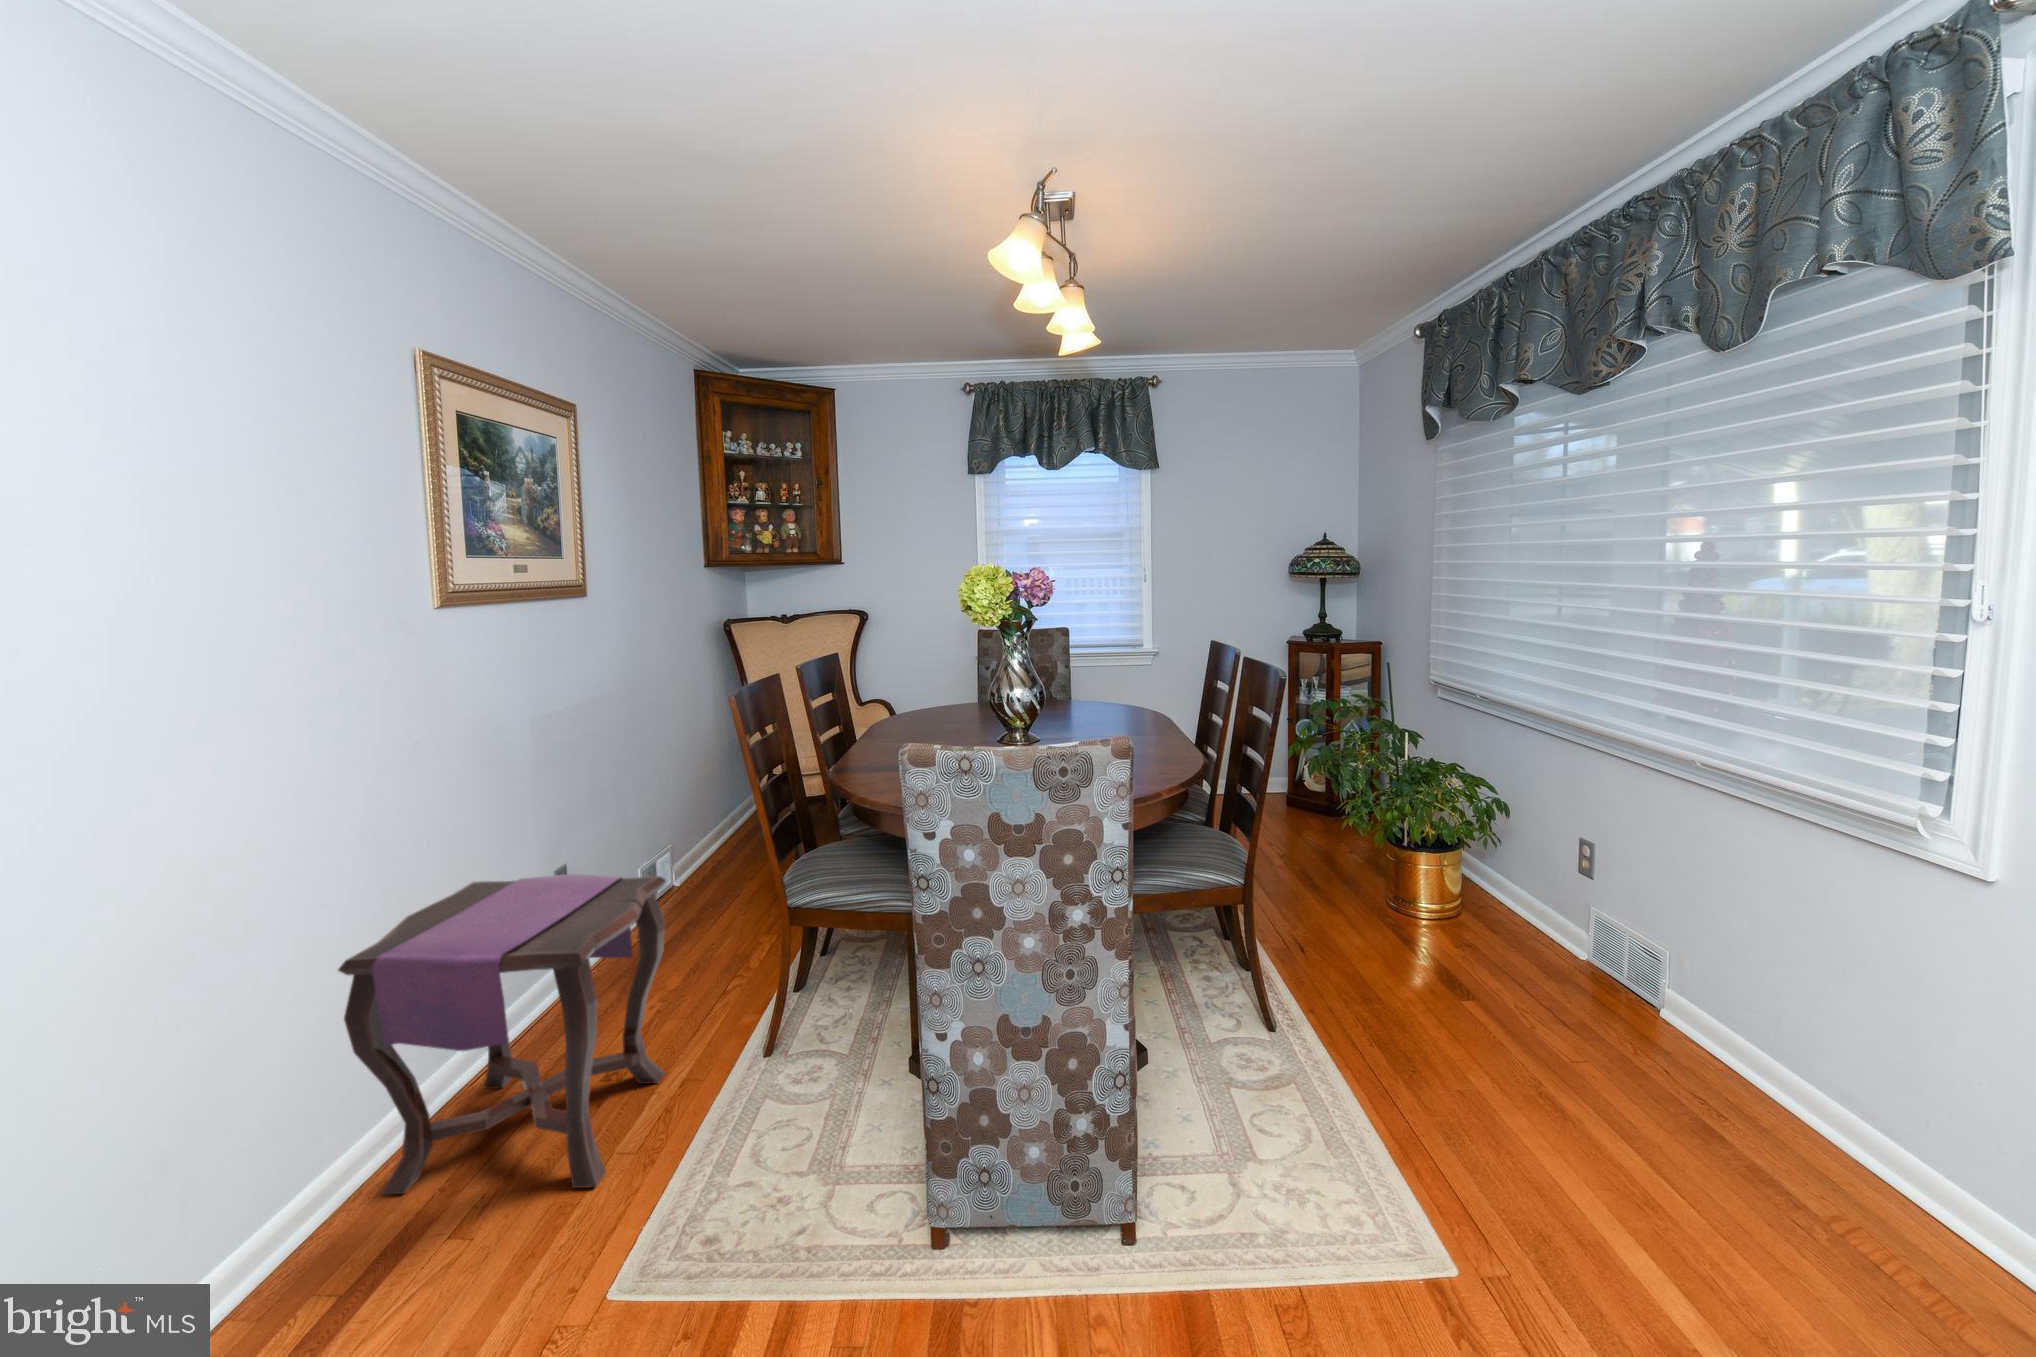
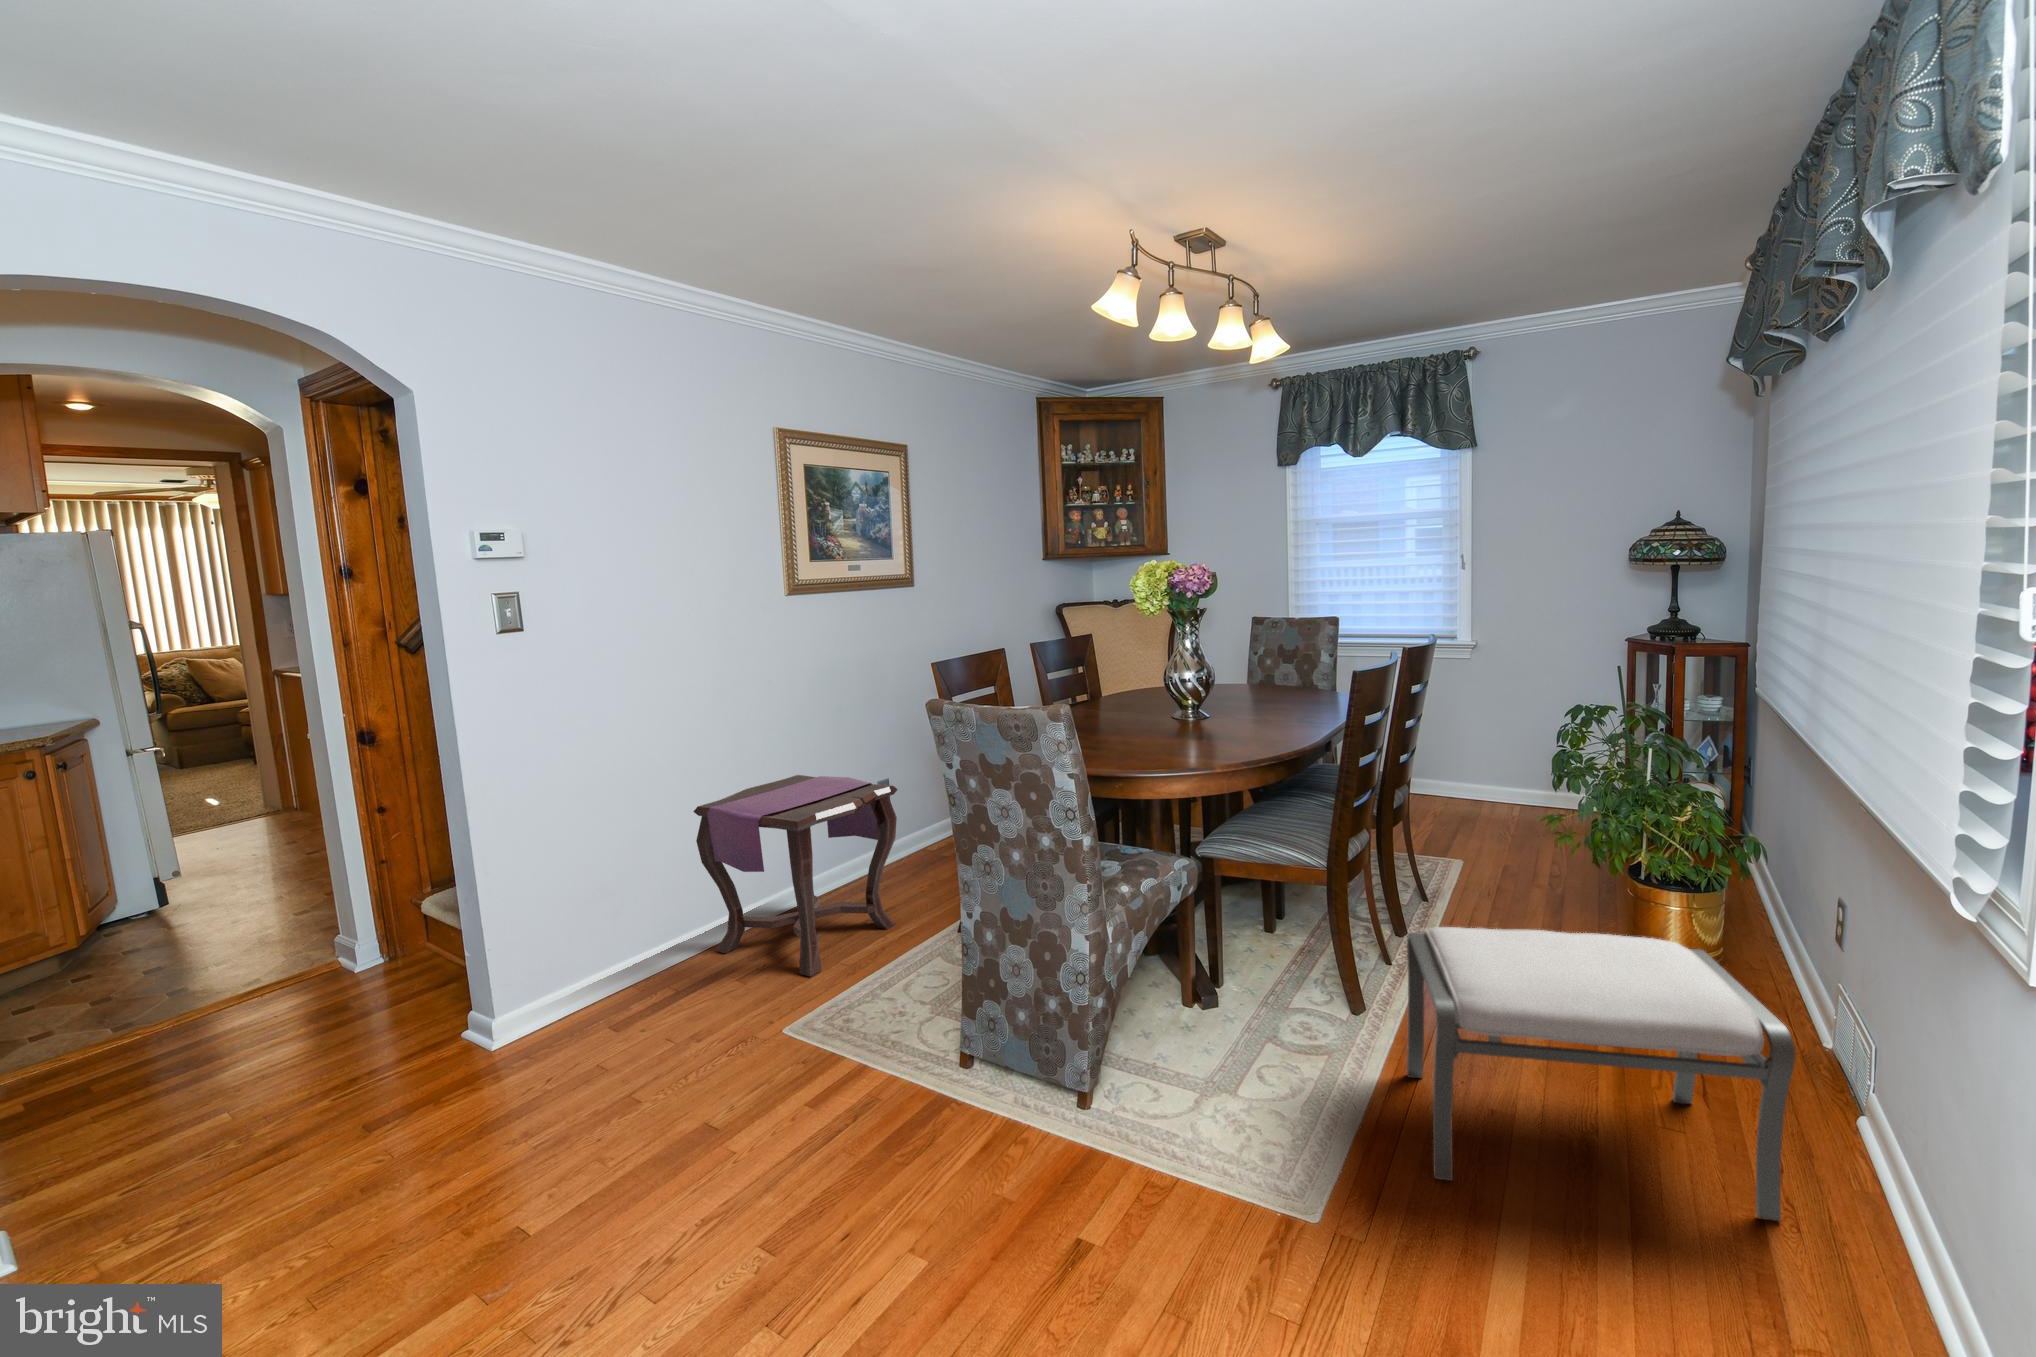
ottoman: none [1372,909,1731,1191] -> present [1407,927,1796,1221]

